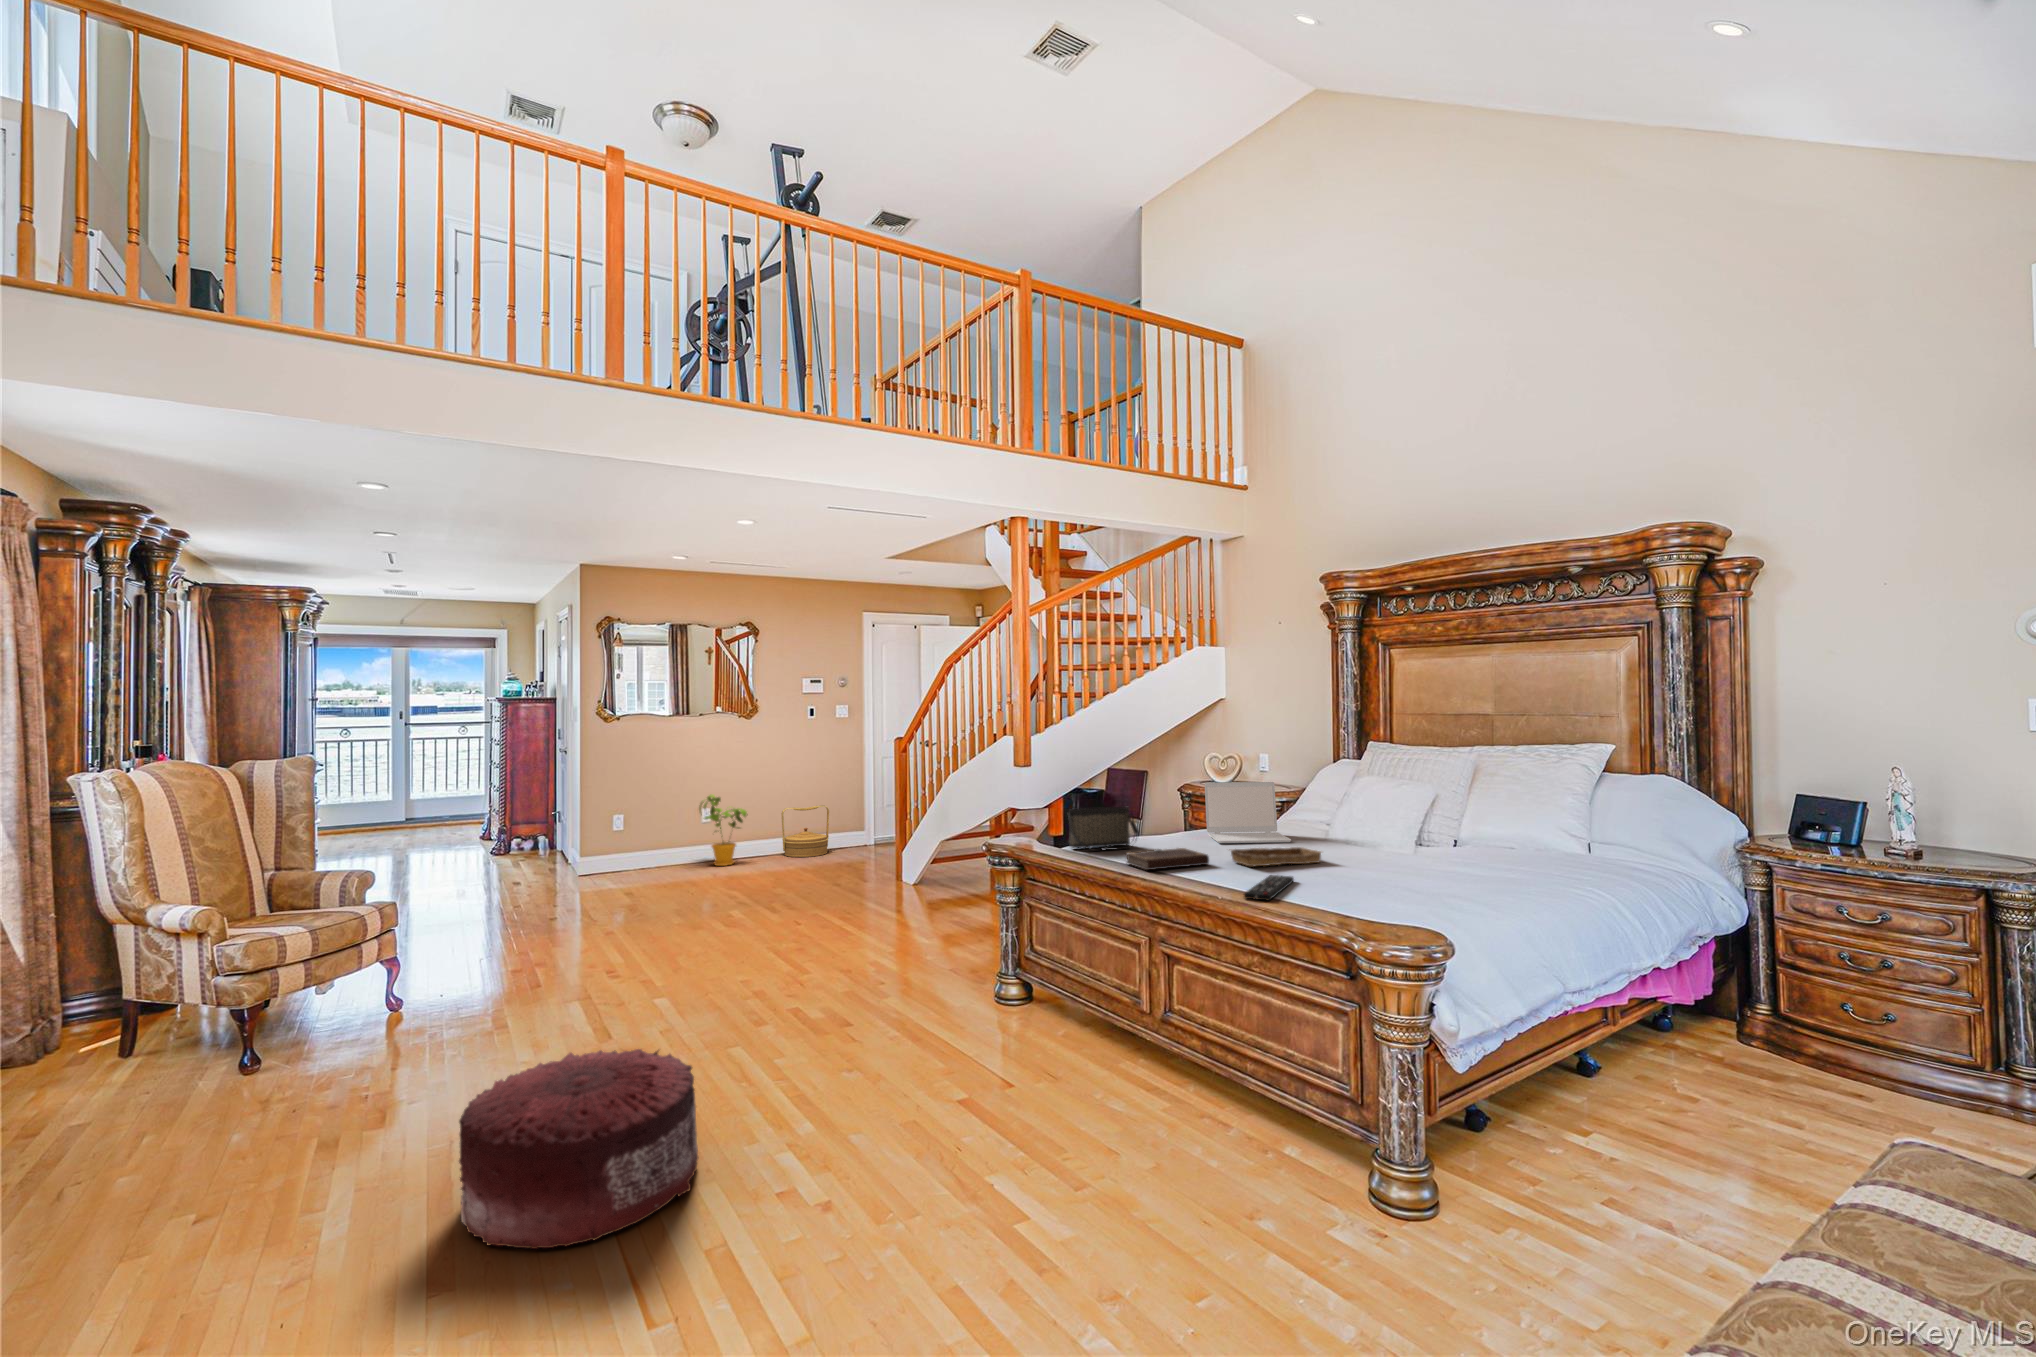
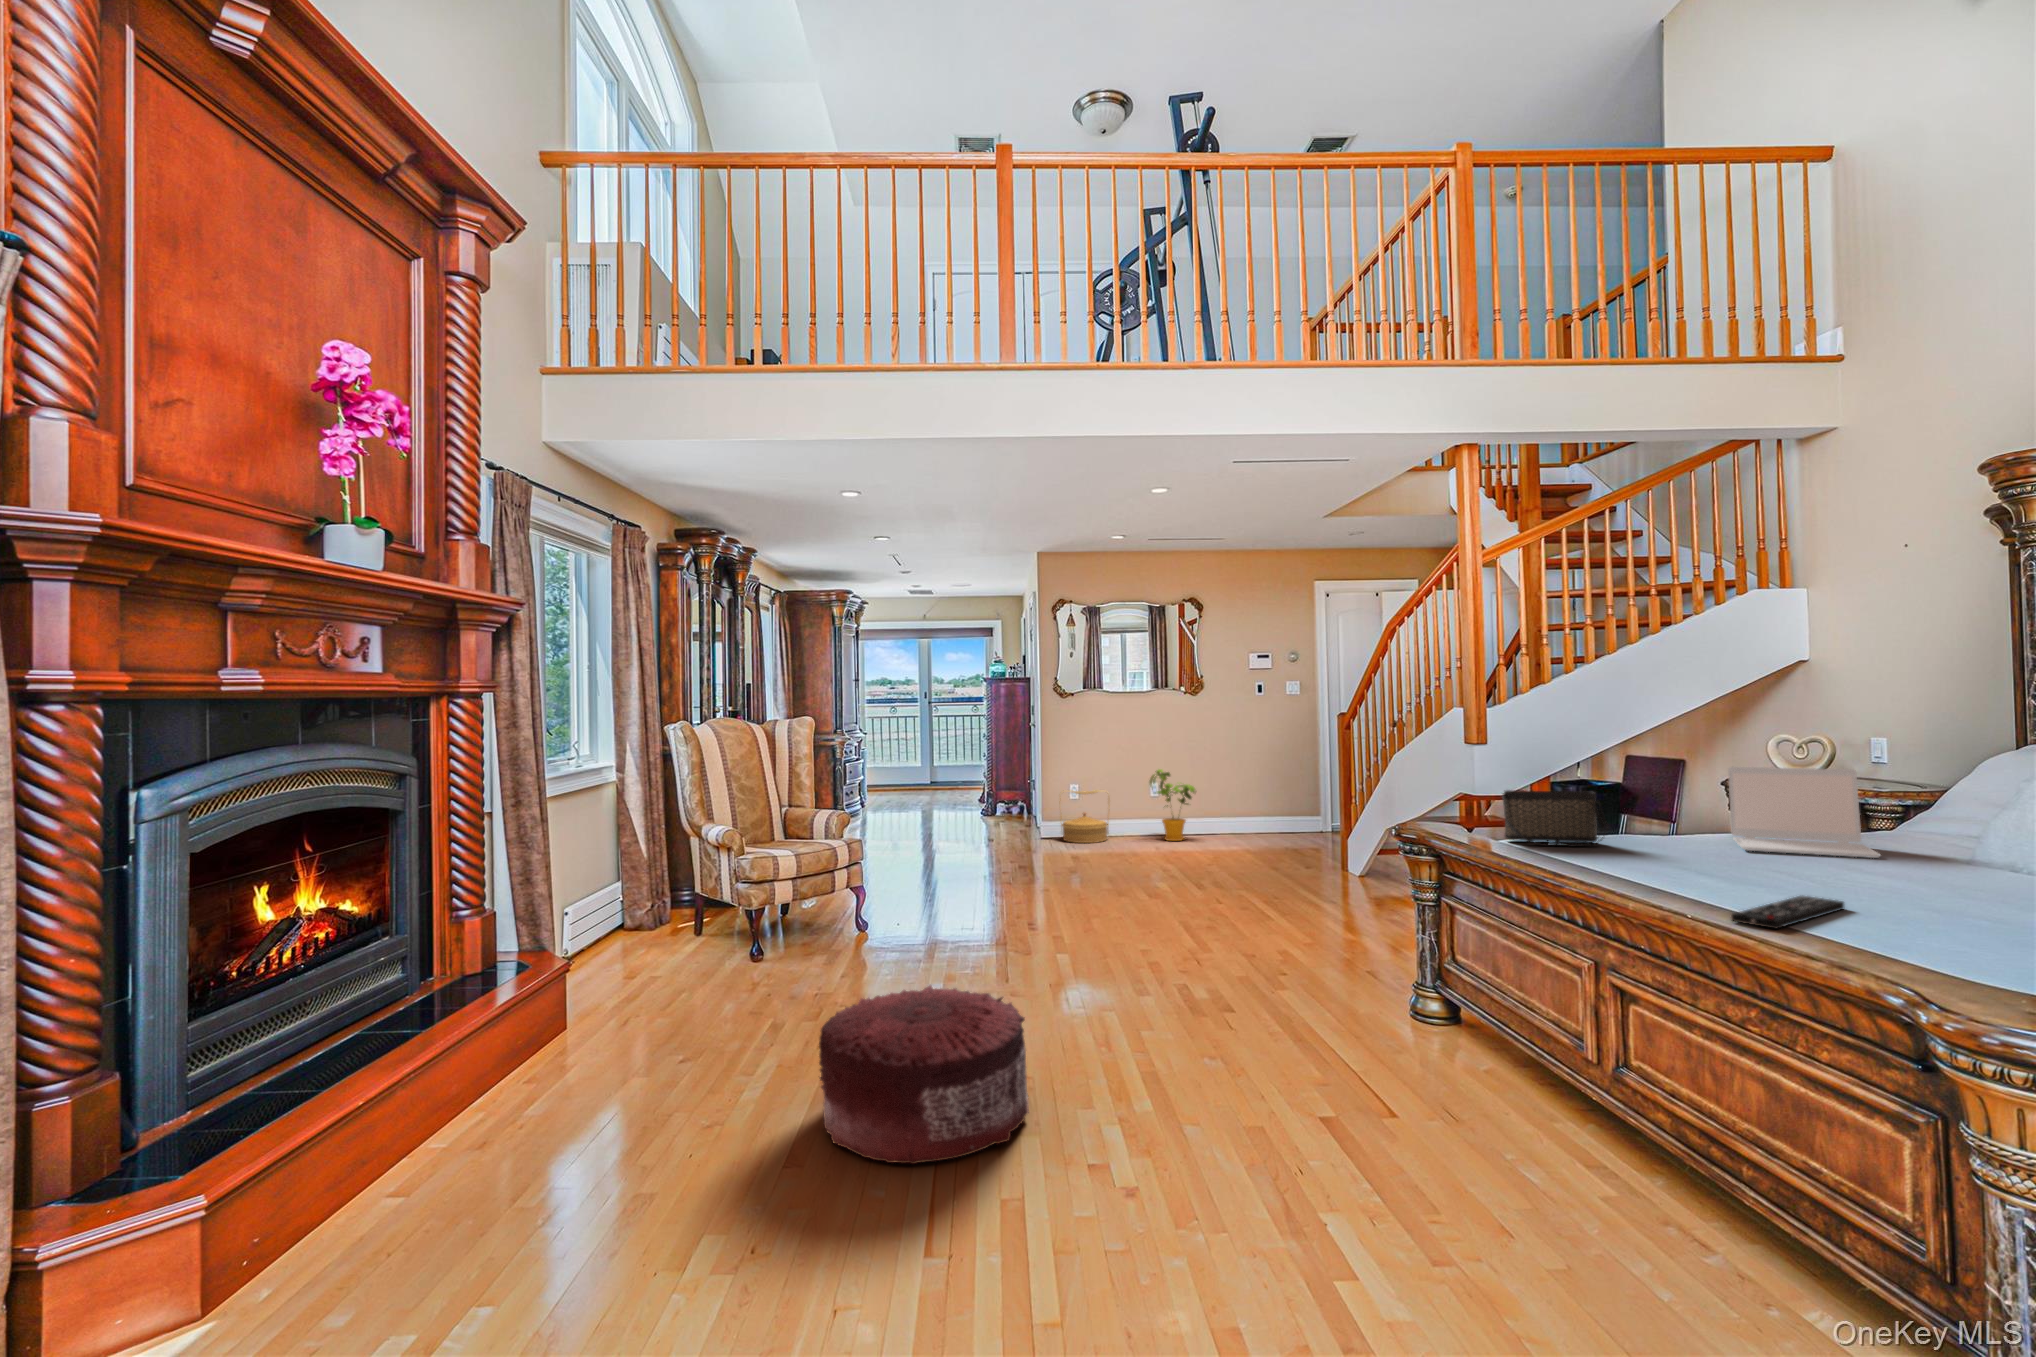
woven basket: present [781,805,829,857] -> present [1061,790,1108,843]
tray: present [1231,847,1321,866] -> none [1738,856,1925,888]
notebook: present [1126,848,1209,870] -> none [1571,848,1706,874]

